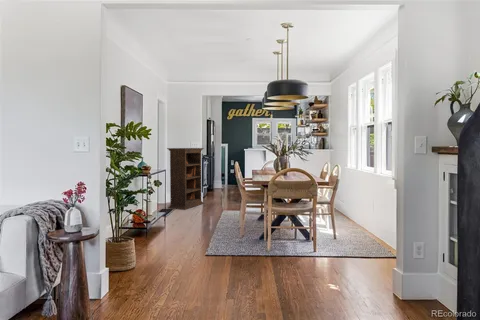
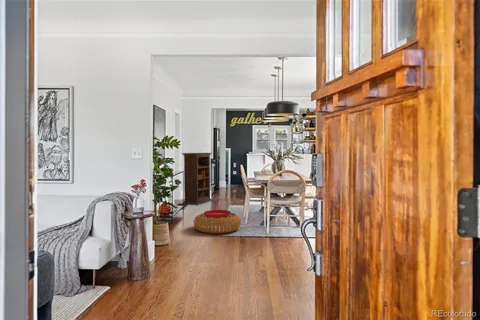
pouf: none [174,218,234,250] -> present [194,210,241,233]

